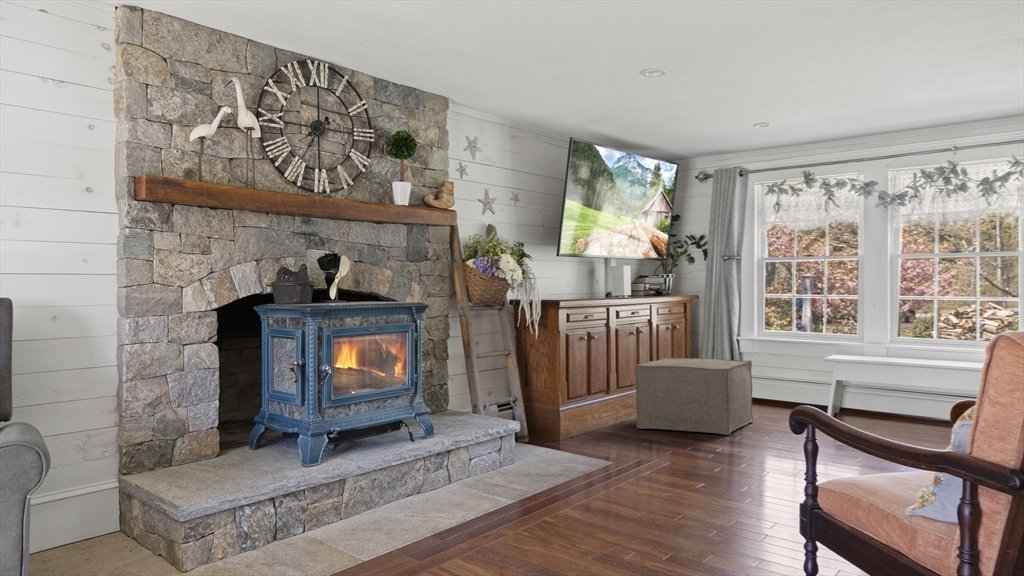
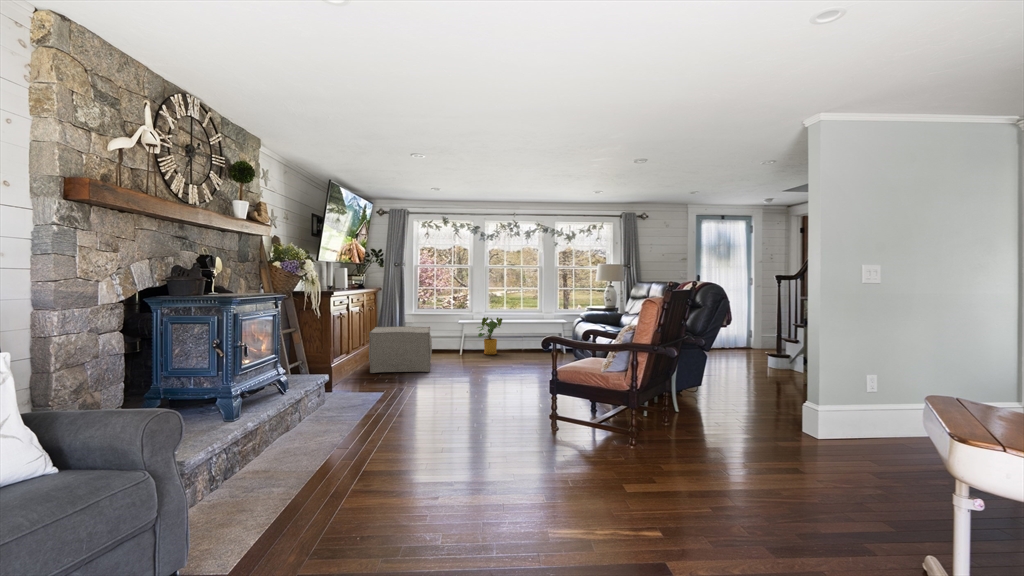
house plant: none [852,348,914,417] -> present [477,317,502,355]

